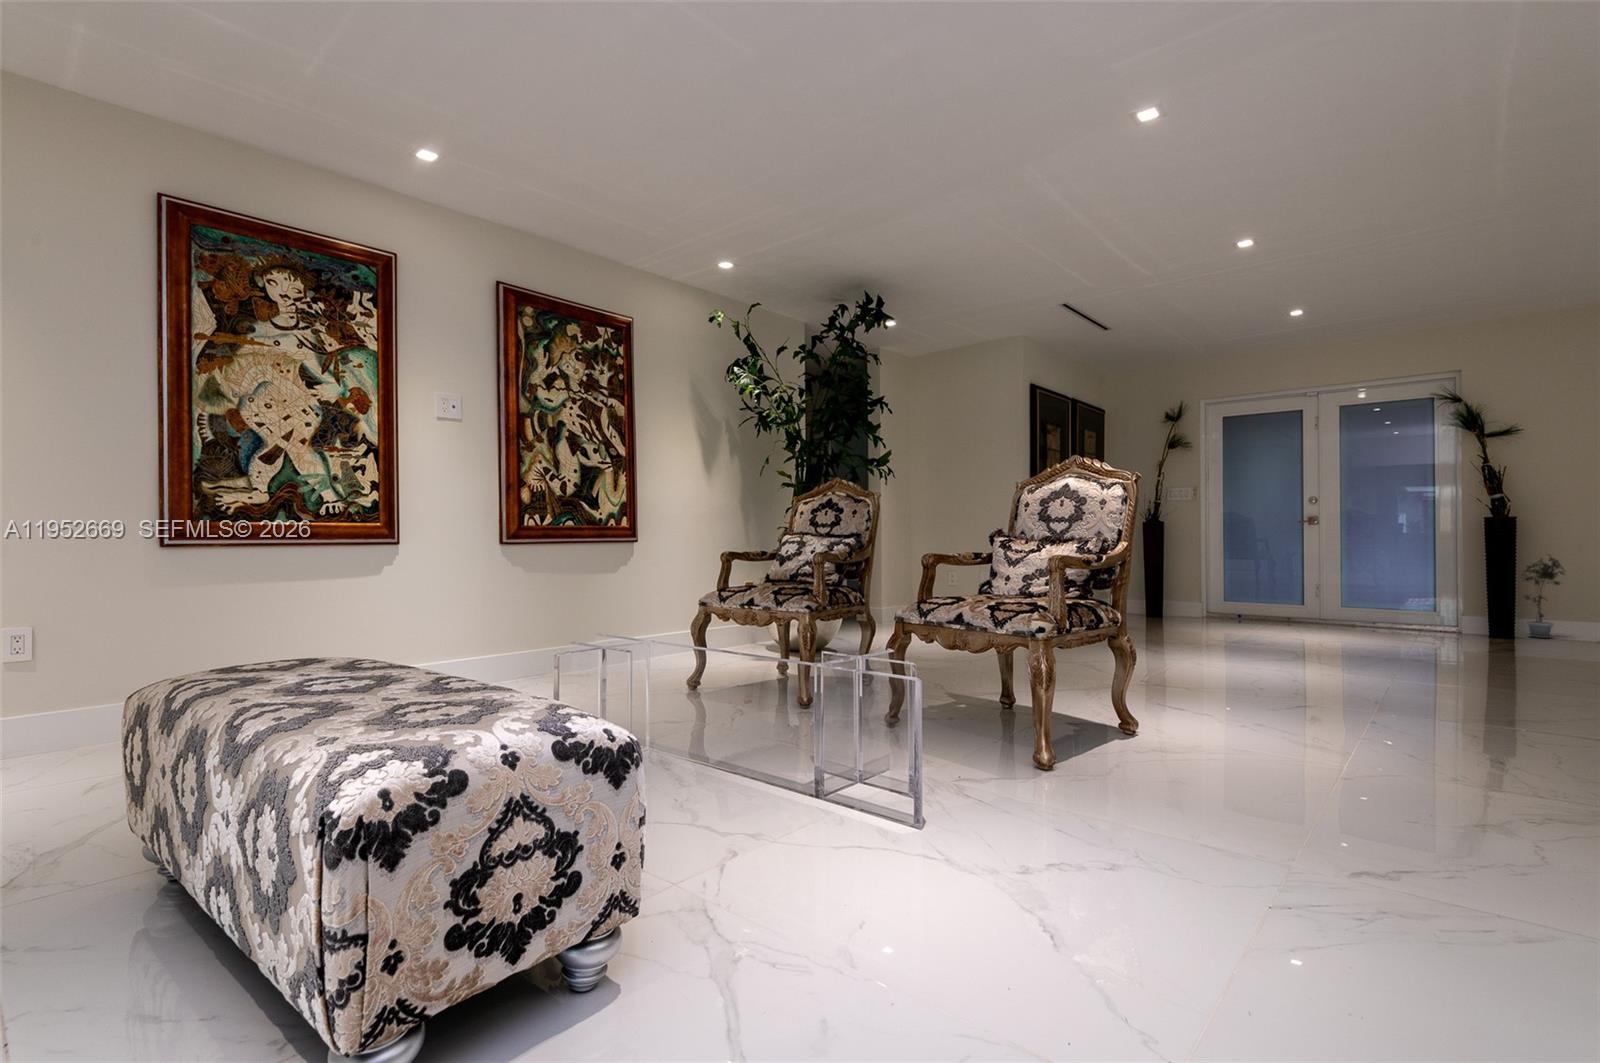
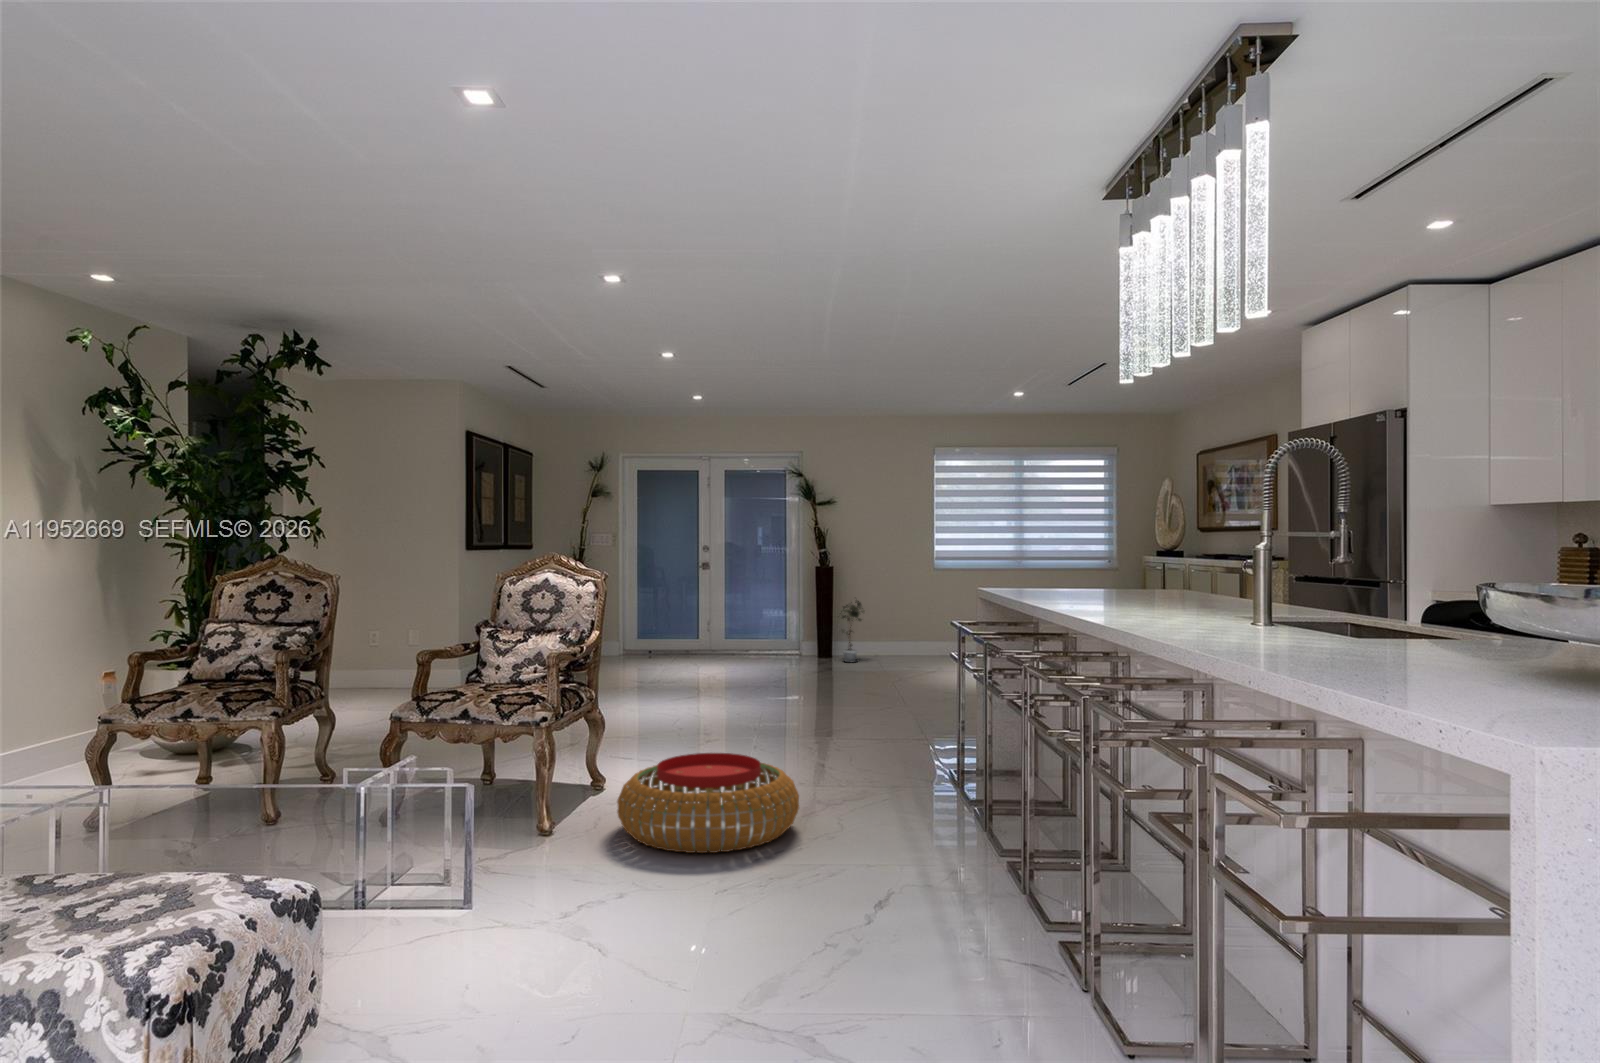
pouf: none [1130,695,1418,834] -> present [617,753,799,853]

